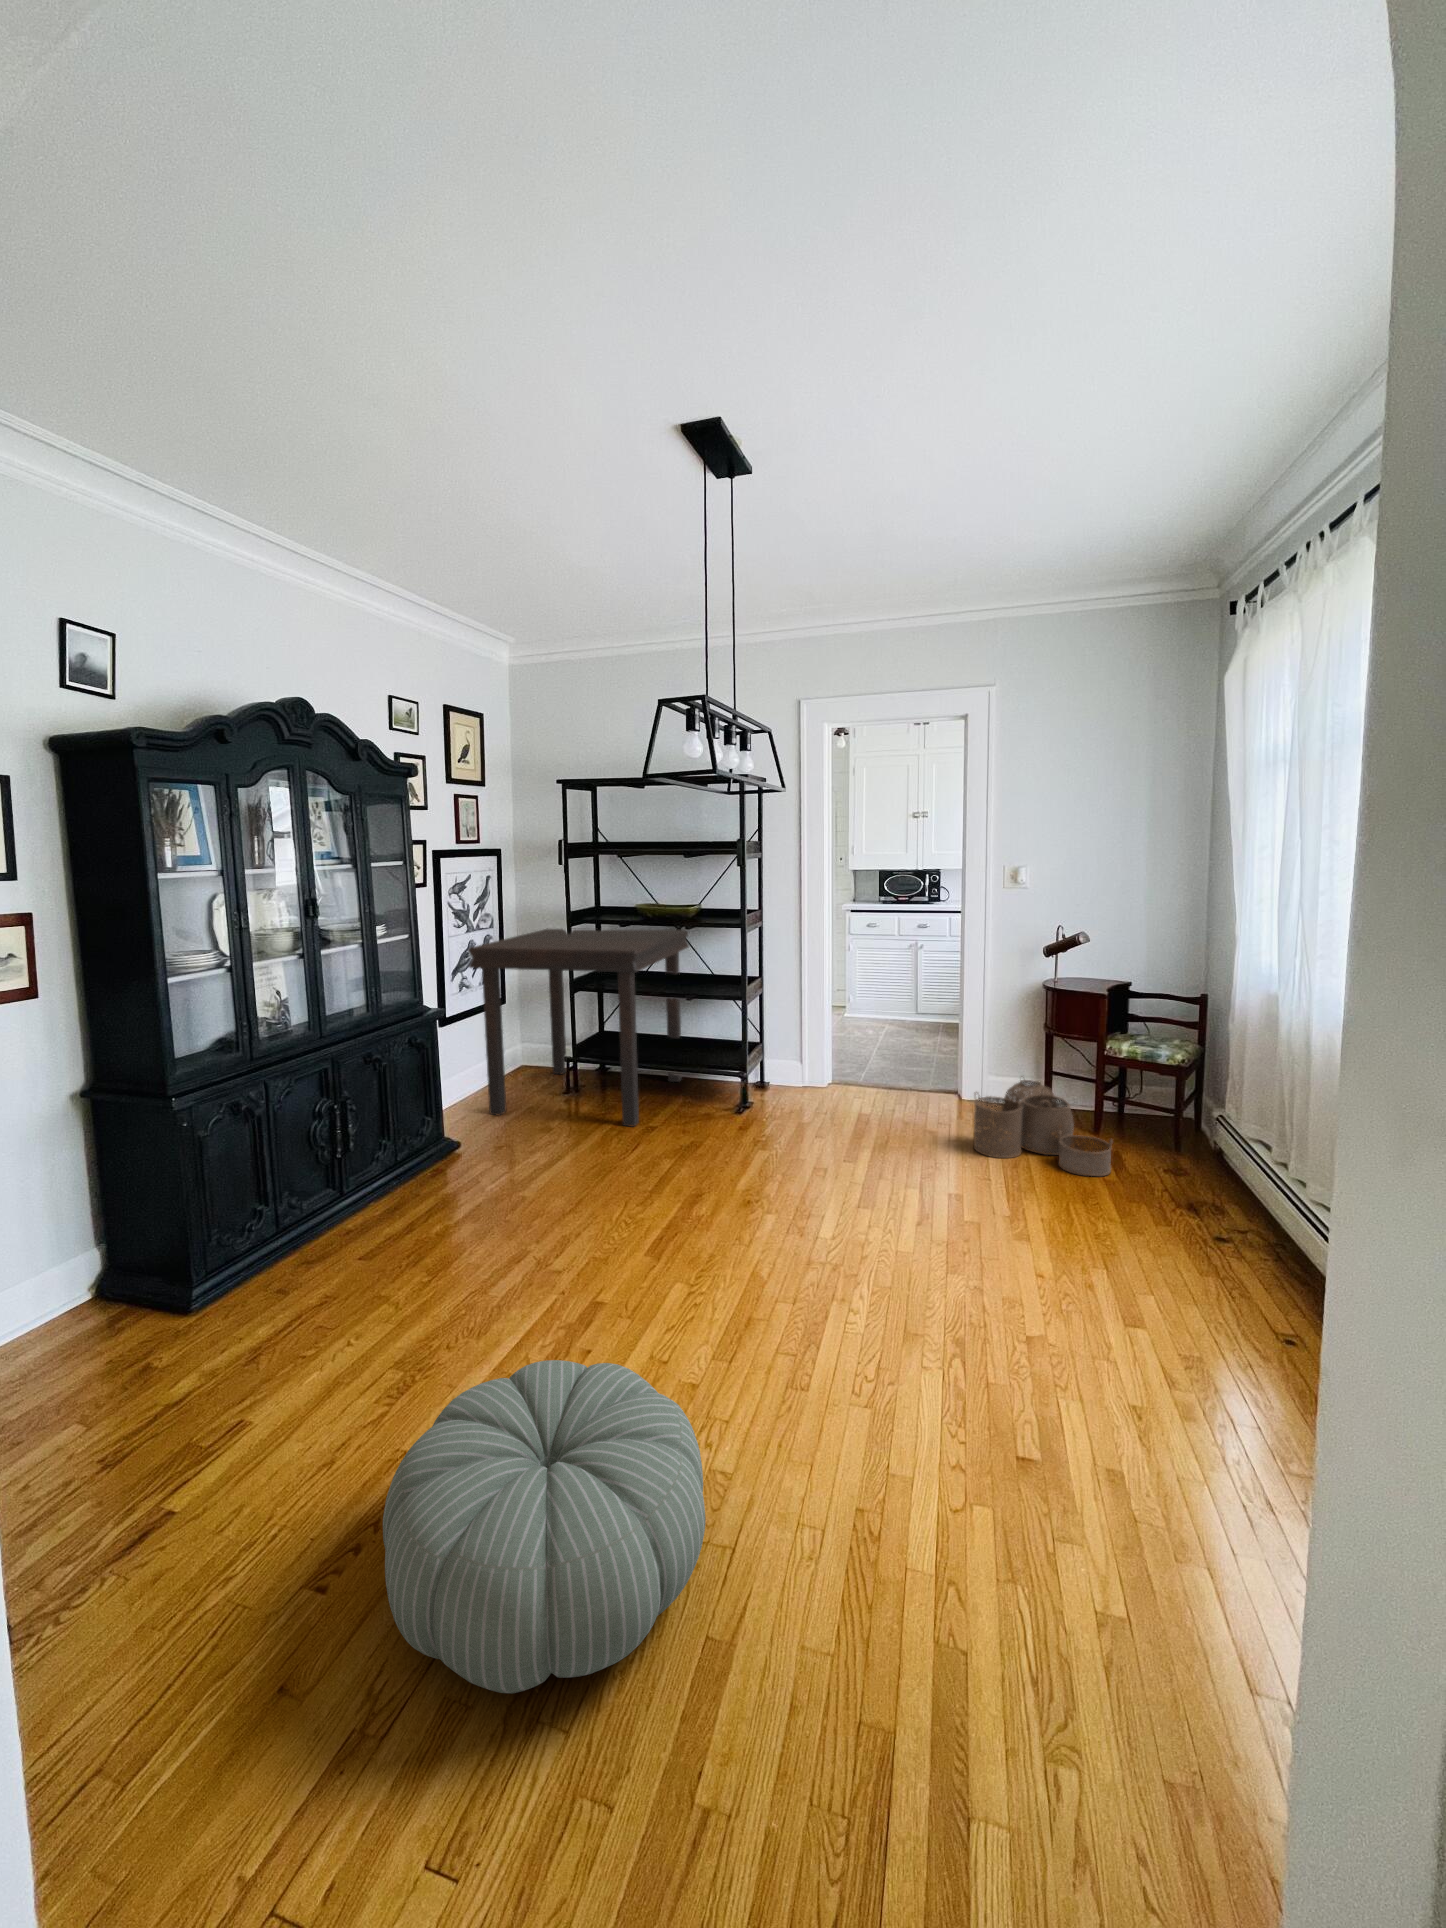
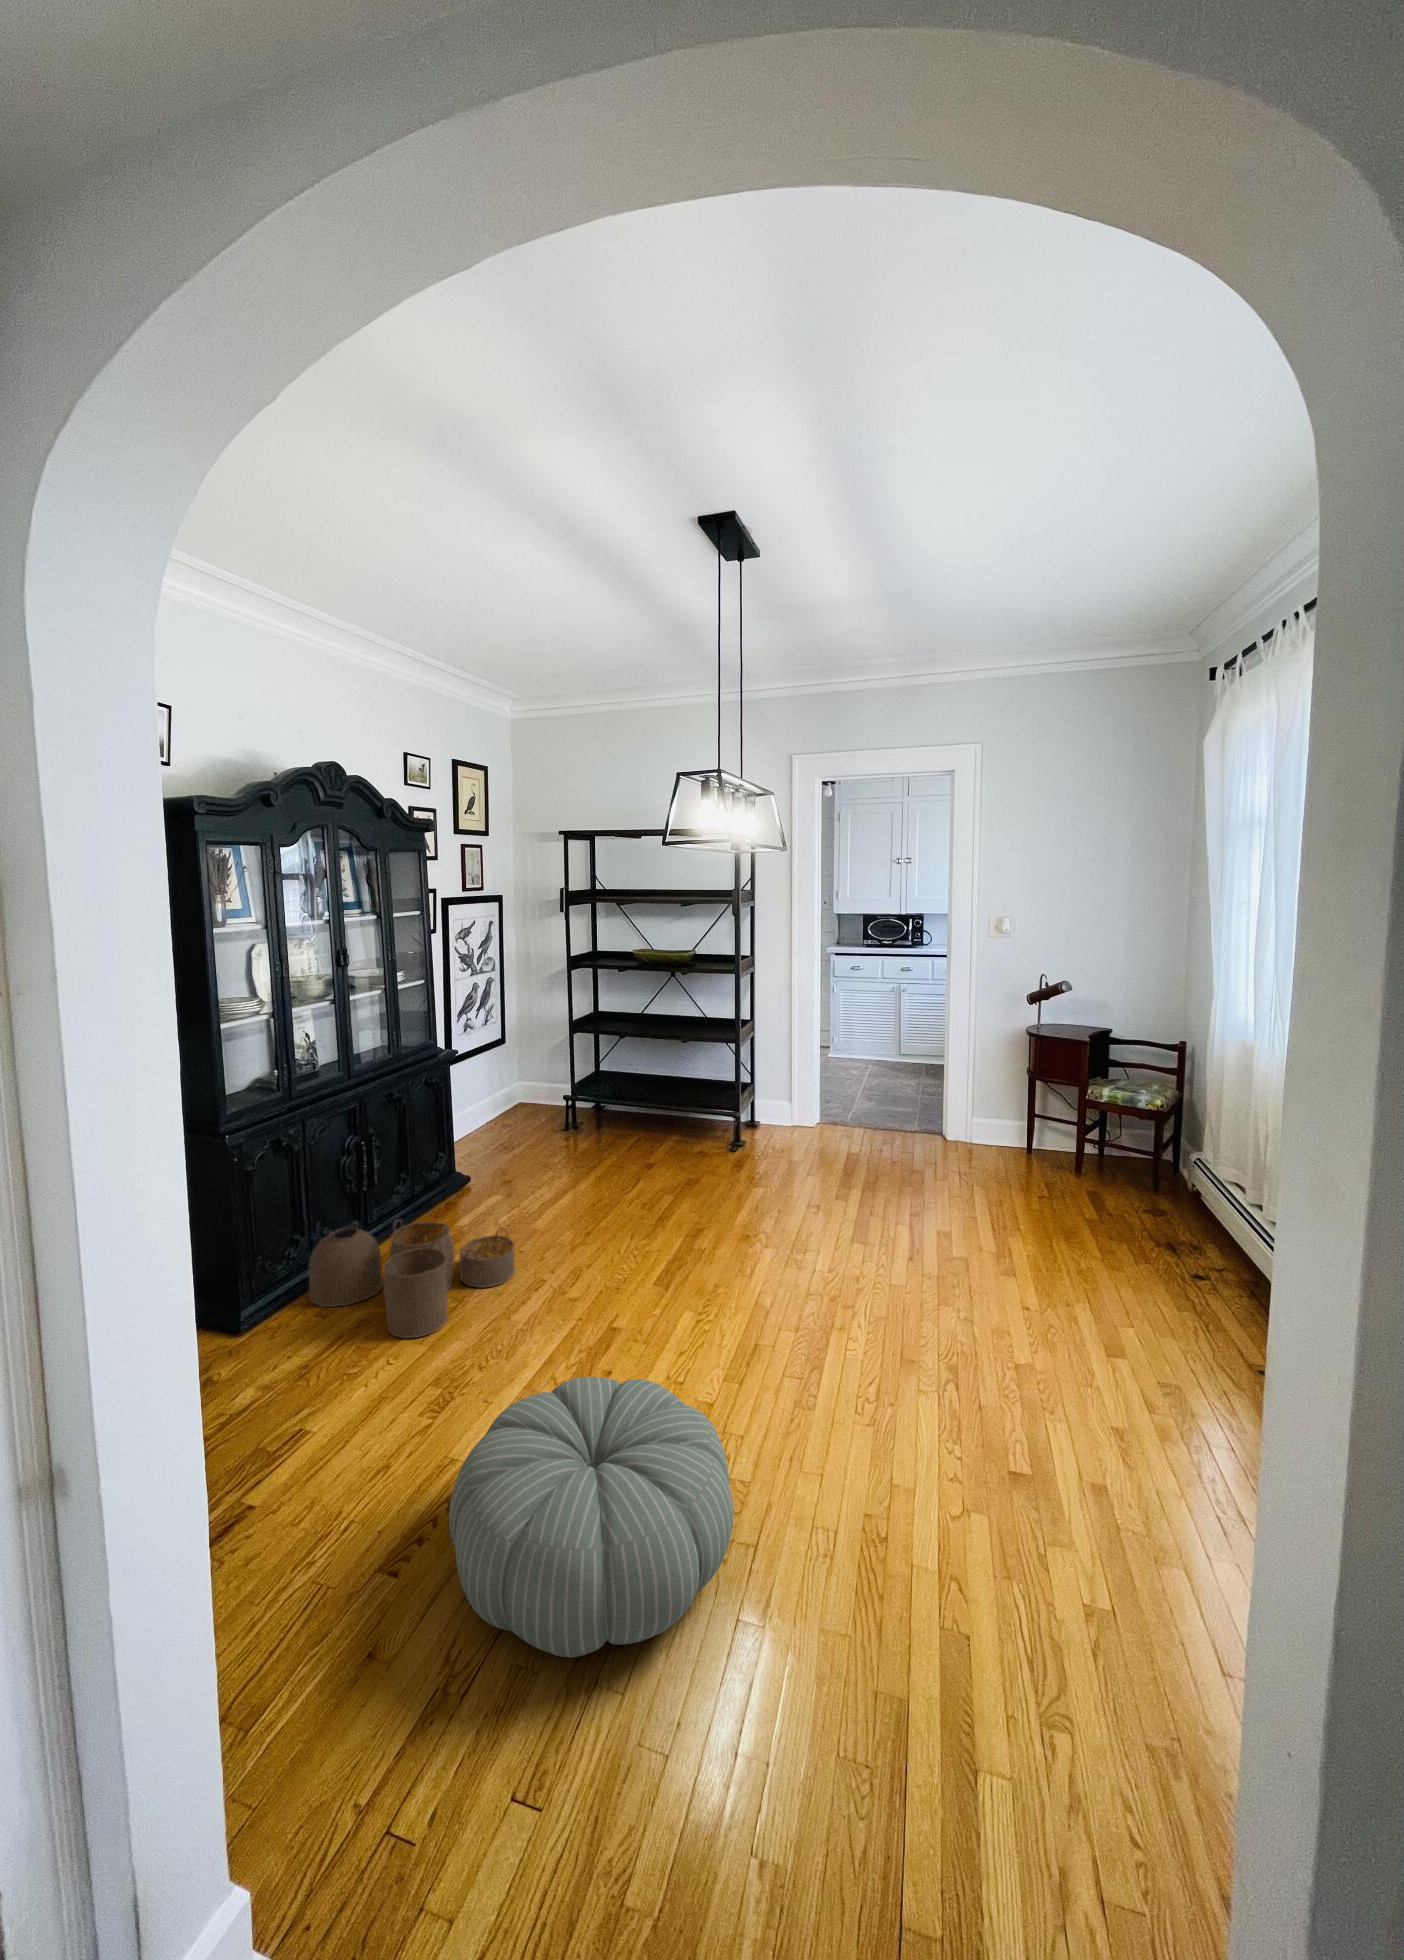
dining table: present [468,928,689,1127] -> none [477,971,688,1164]
woven basket: present [974,1080,1113,1176] -> present [309,1220,515,1339]

